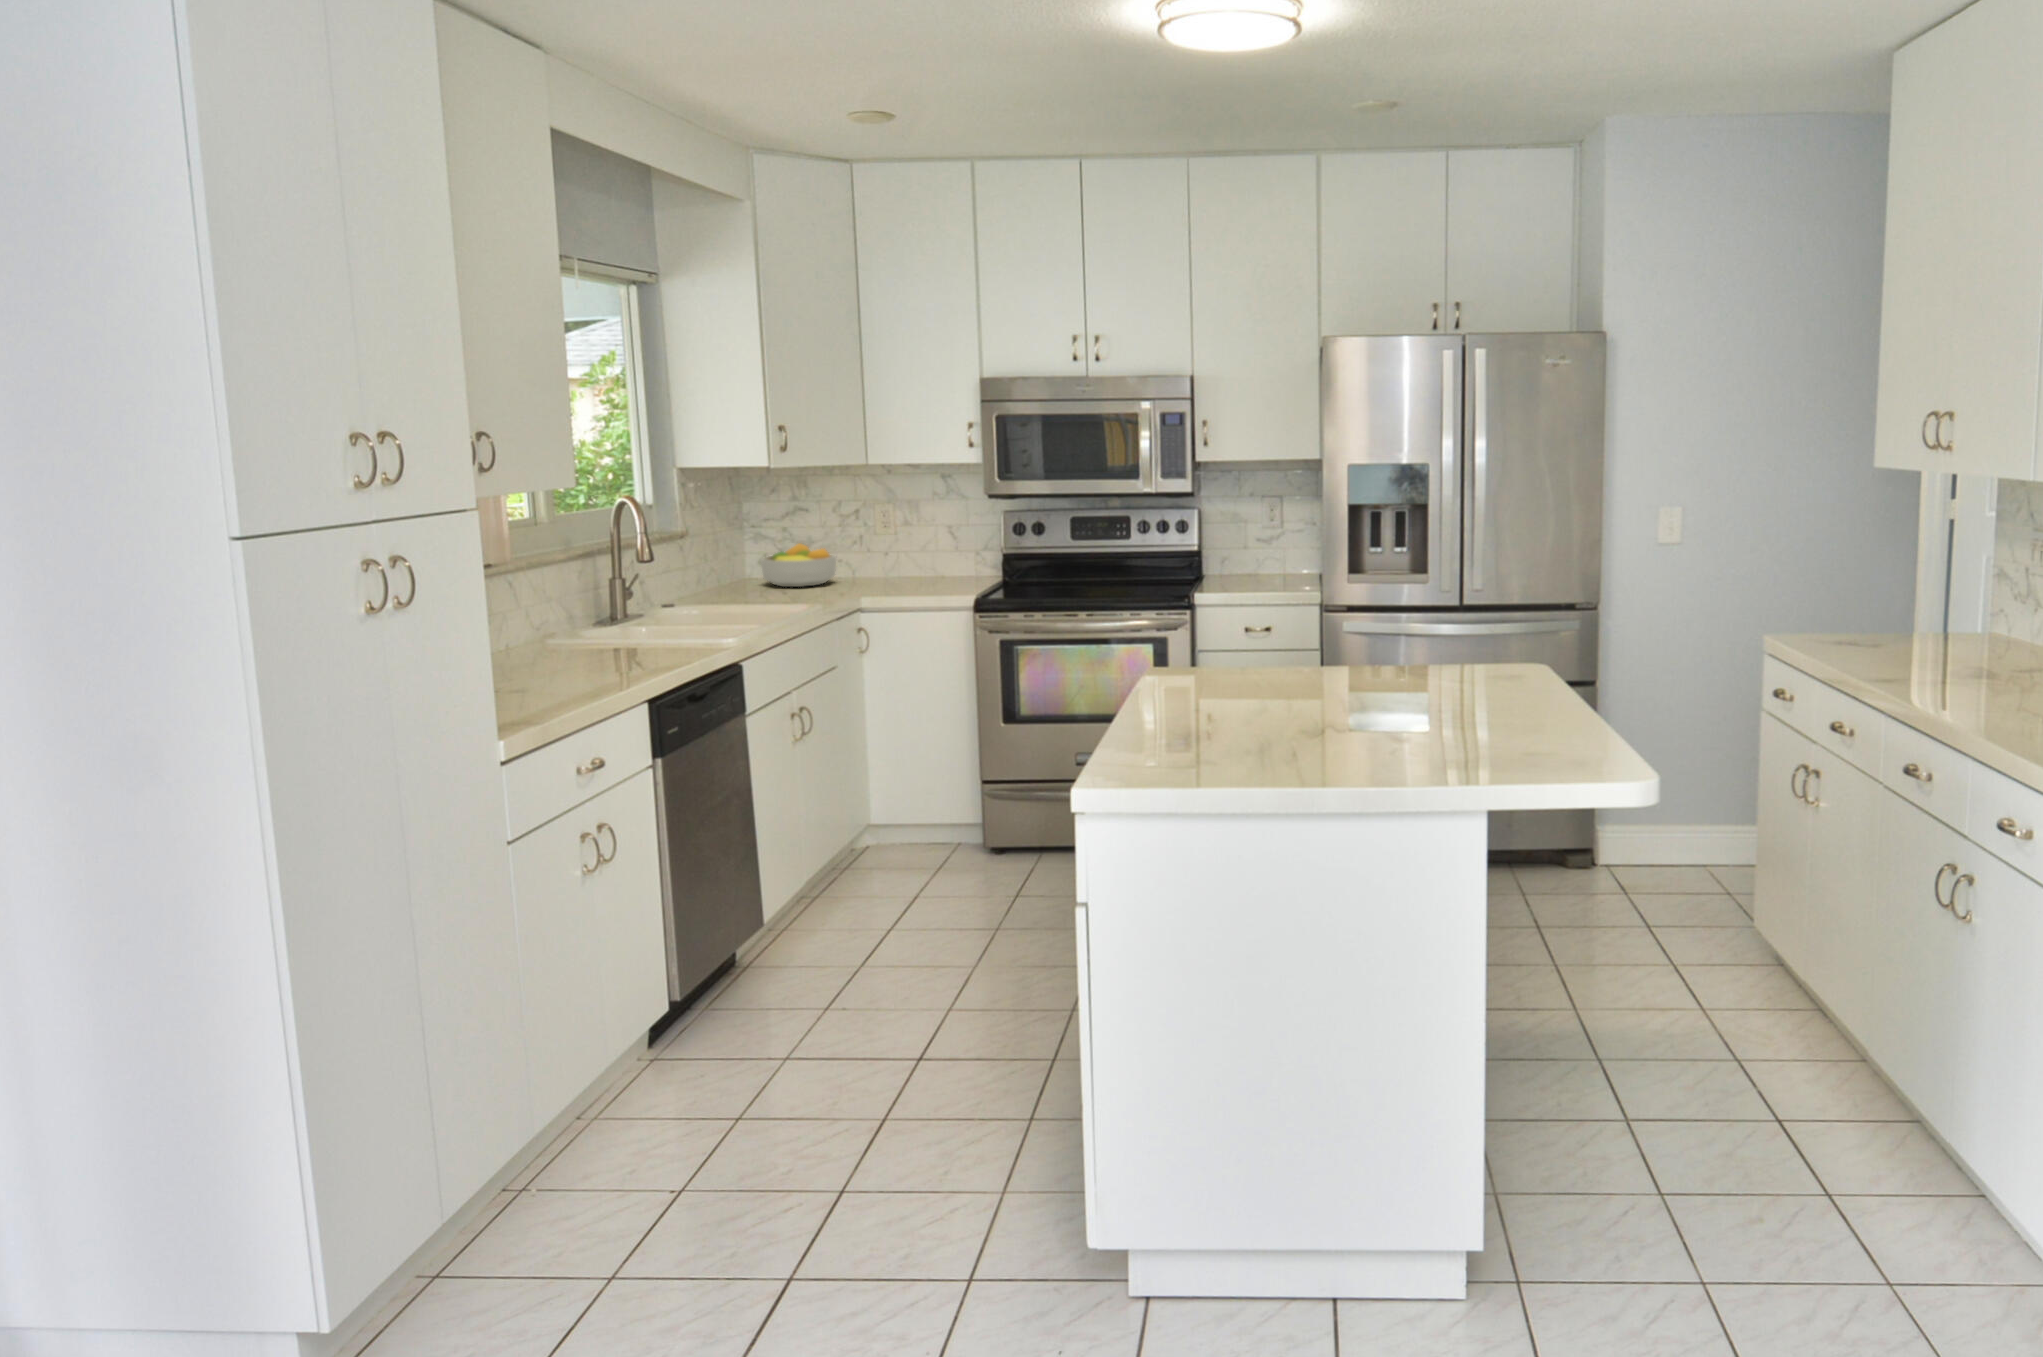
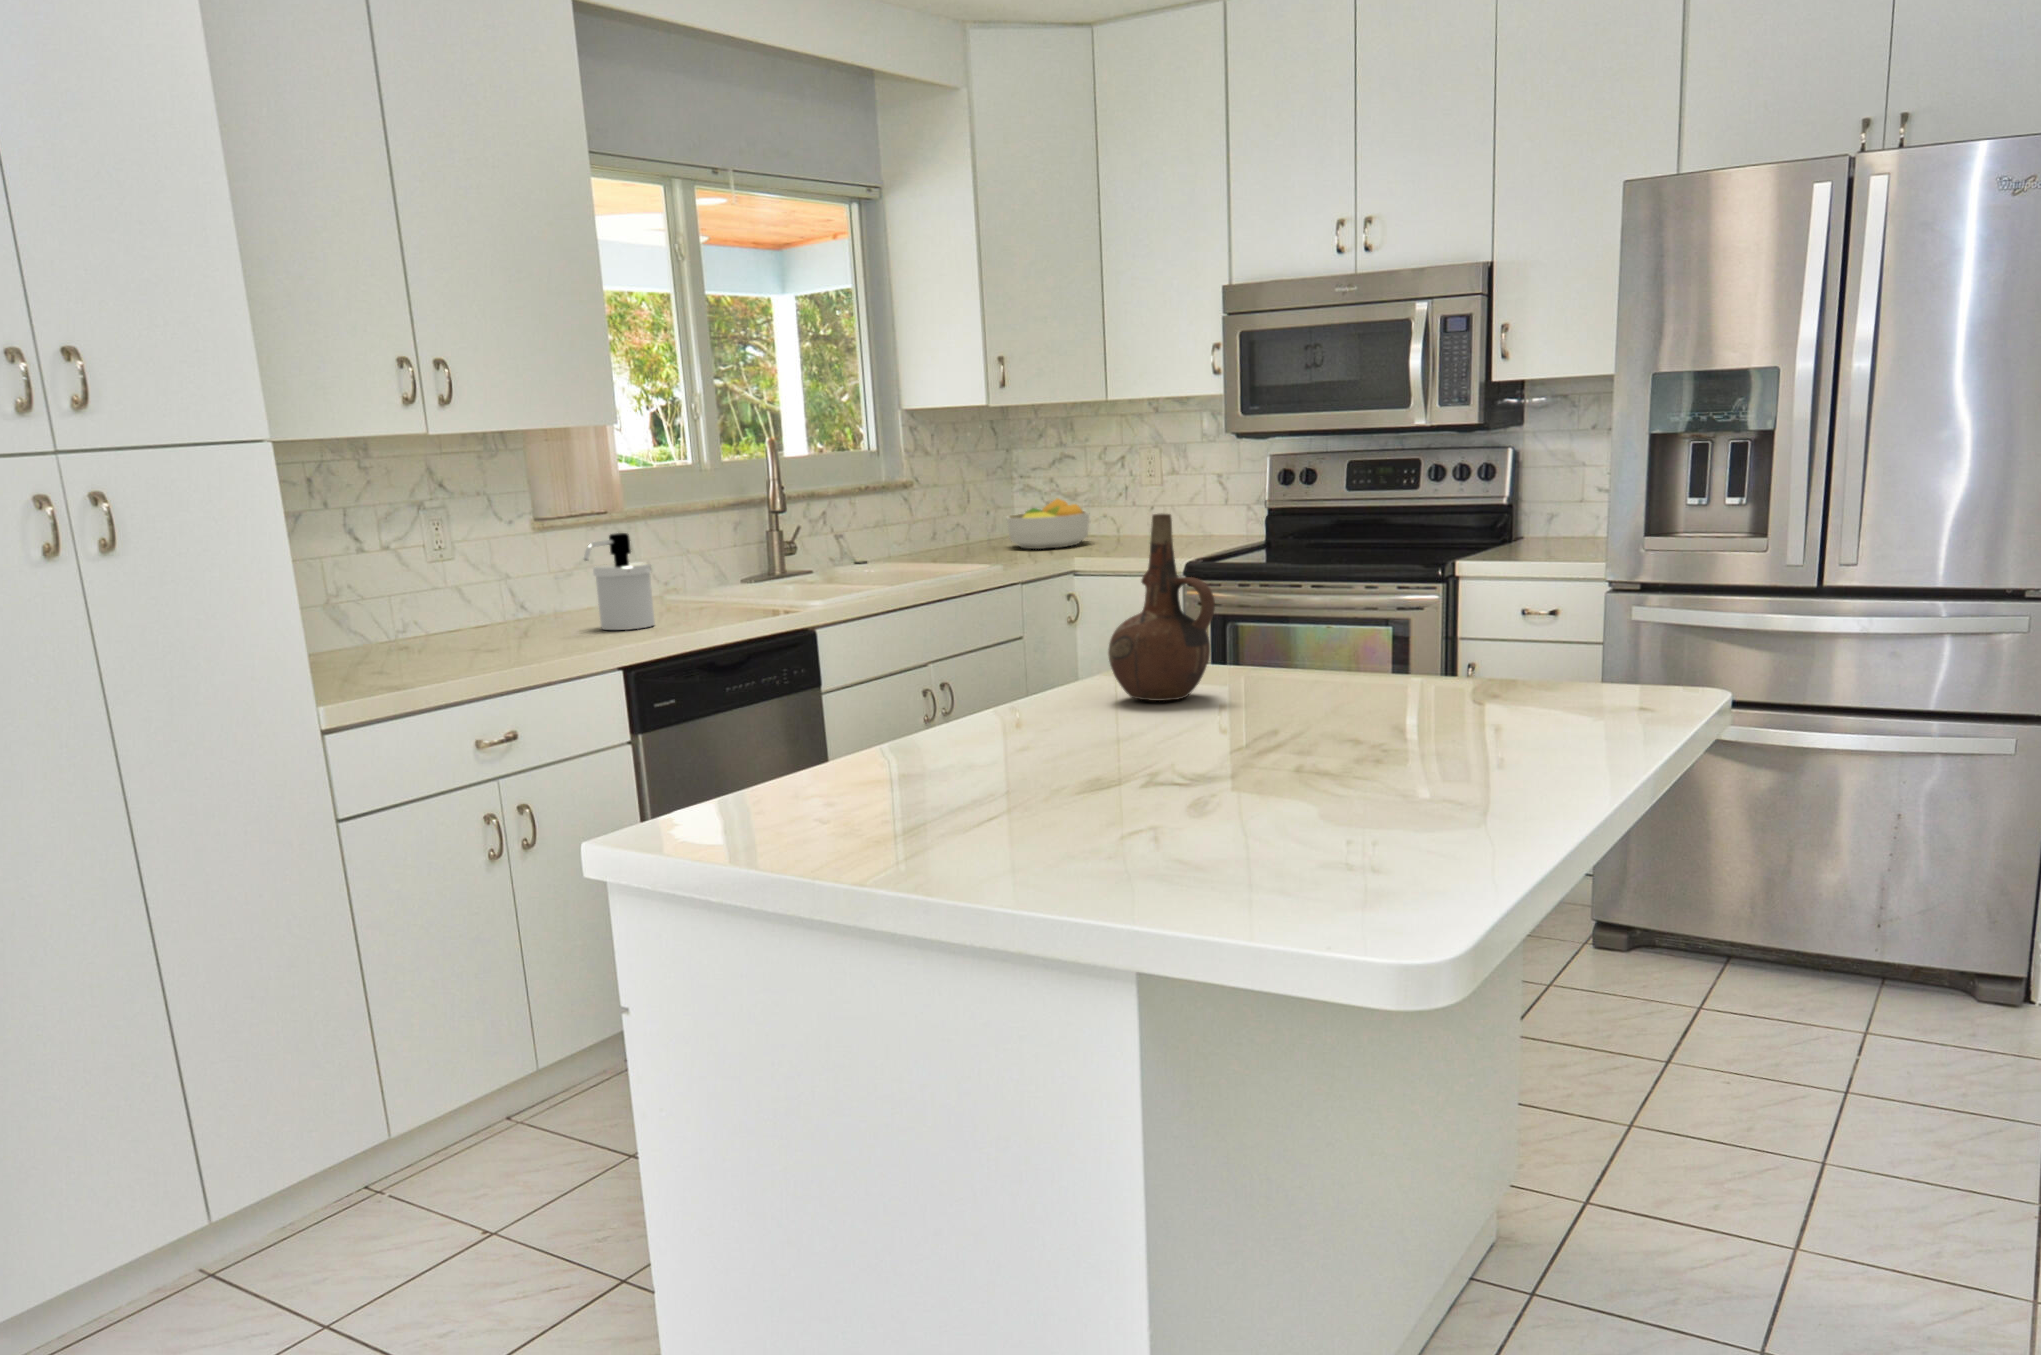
ceramic pitcher: none [1222,570,1294,696] -> present [1108,514,1215,701]
soap dispenser: none [559,583,617,670] -> present [584,533,655,630]

